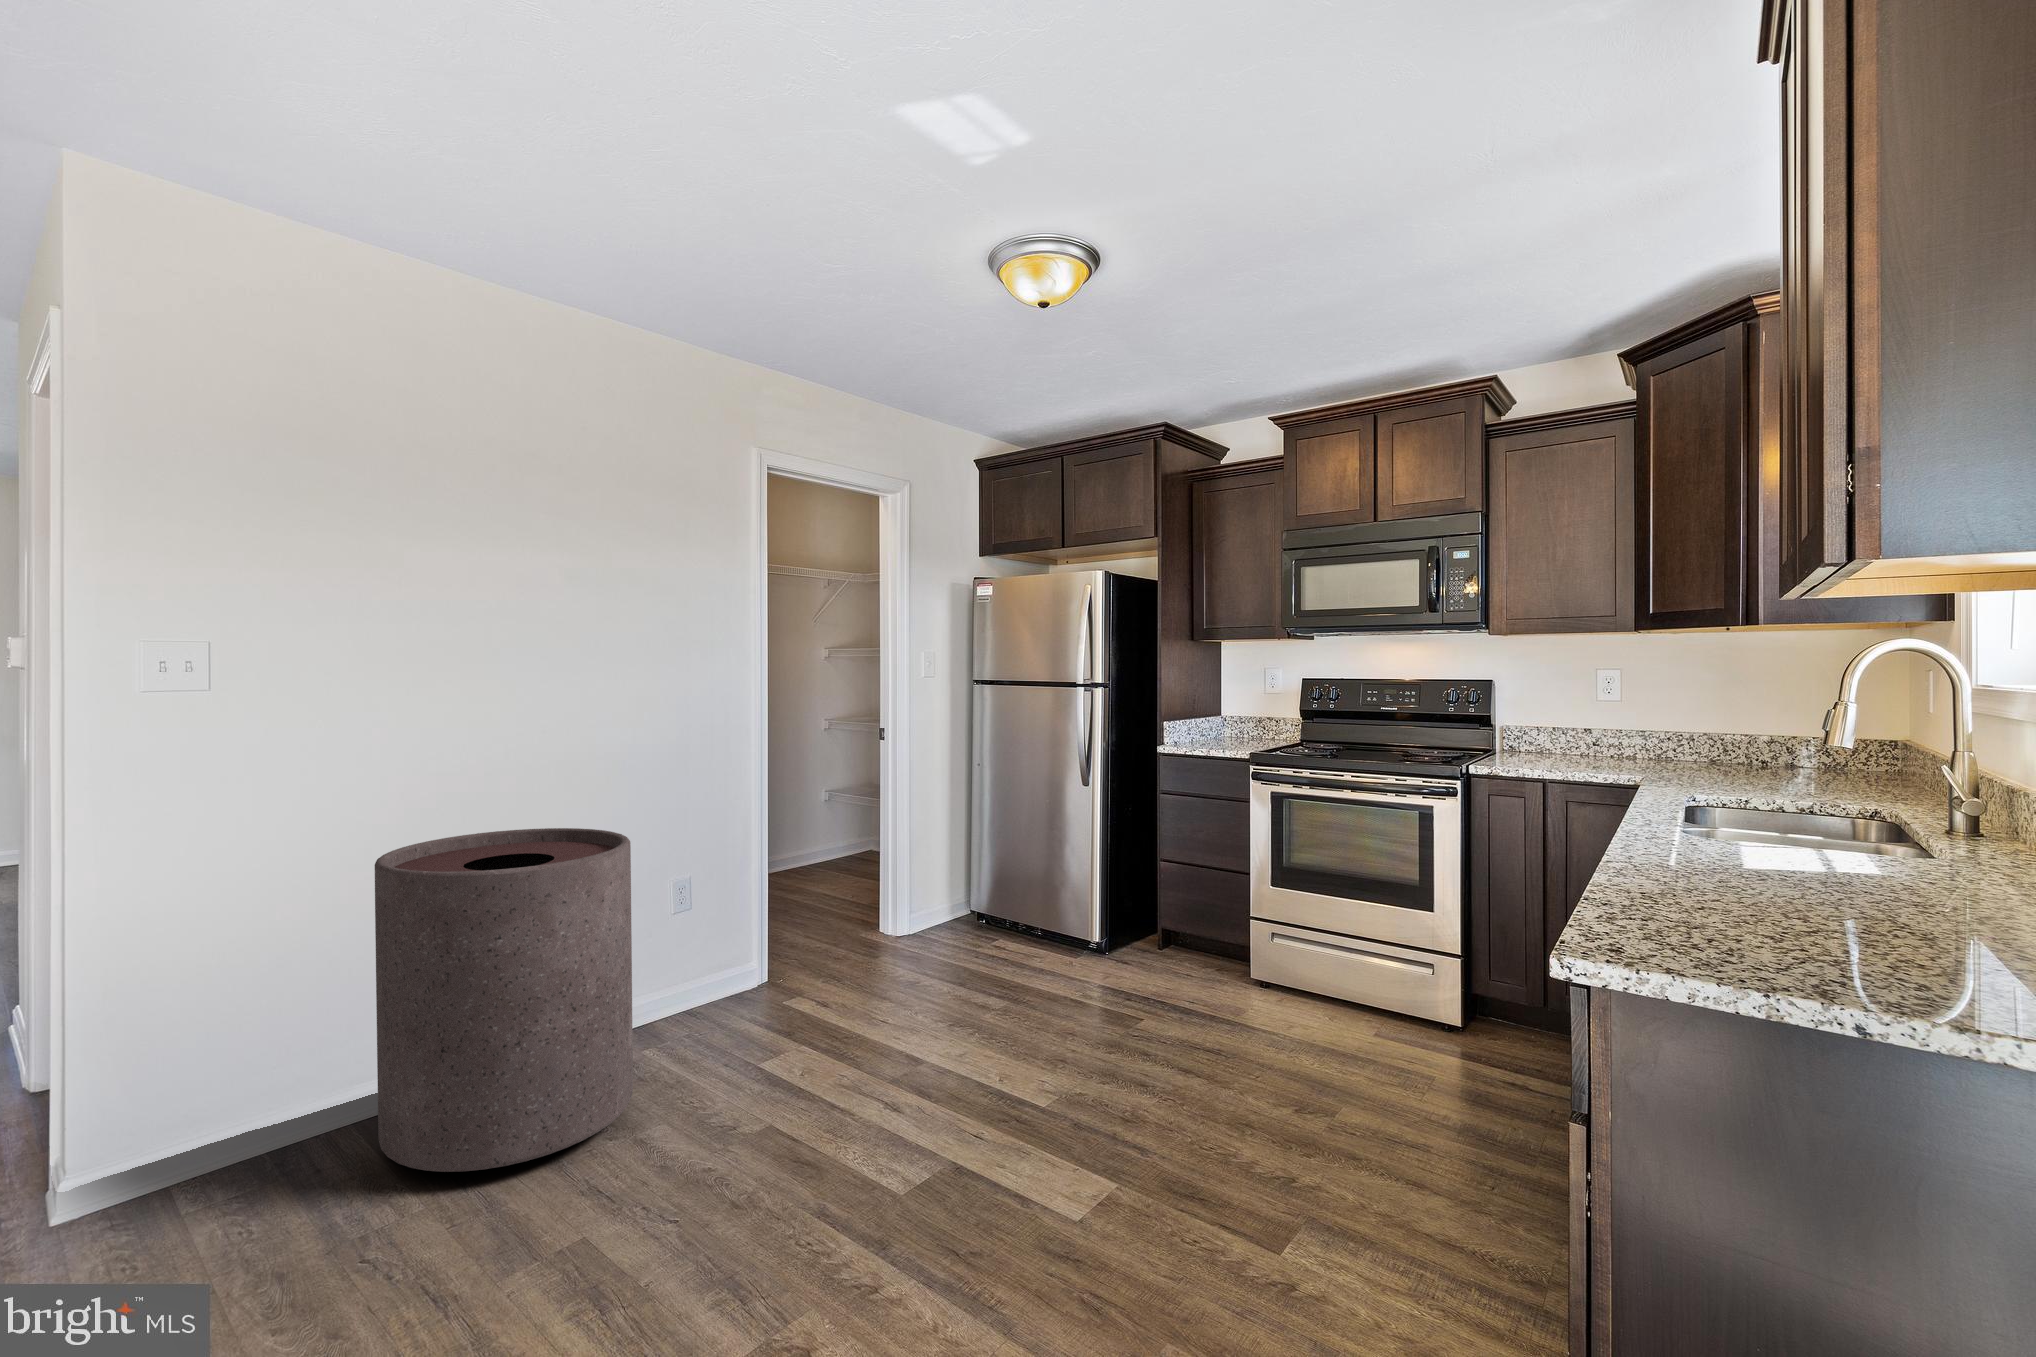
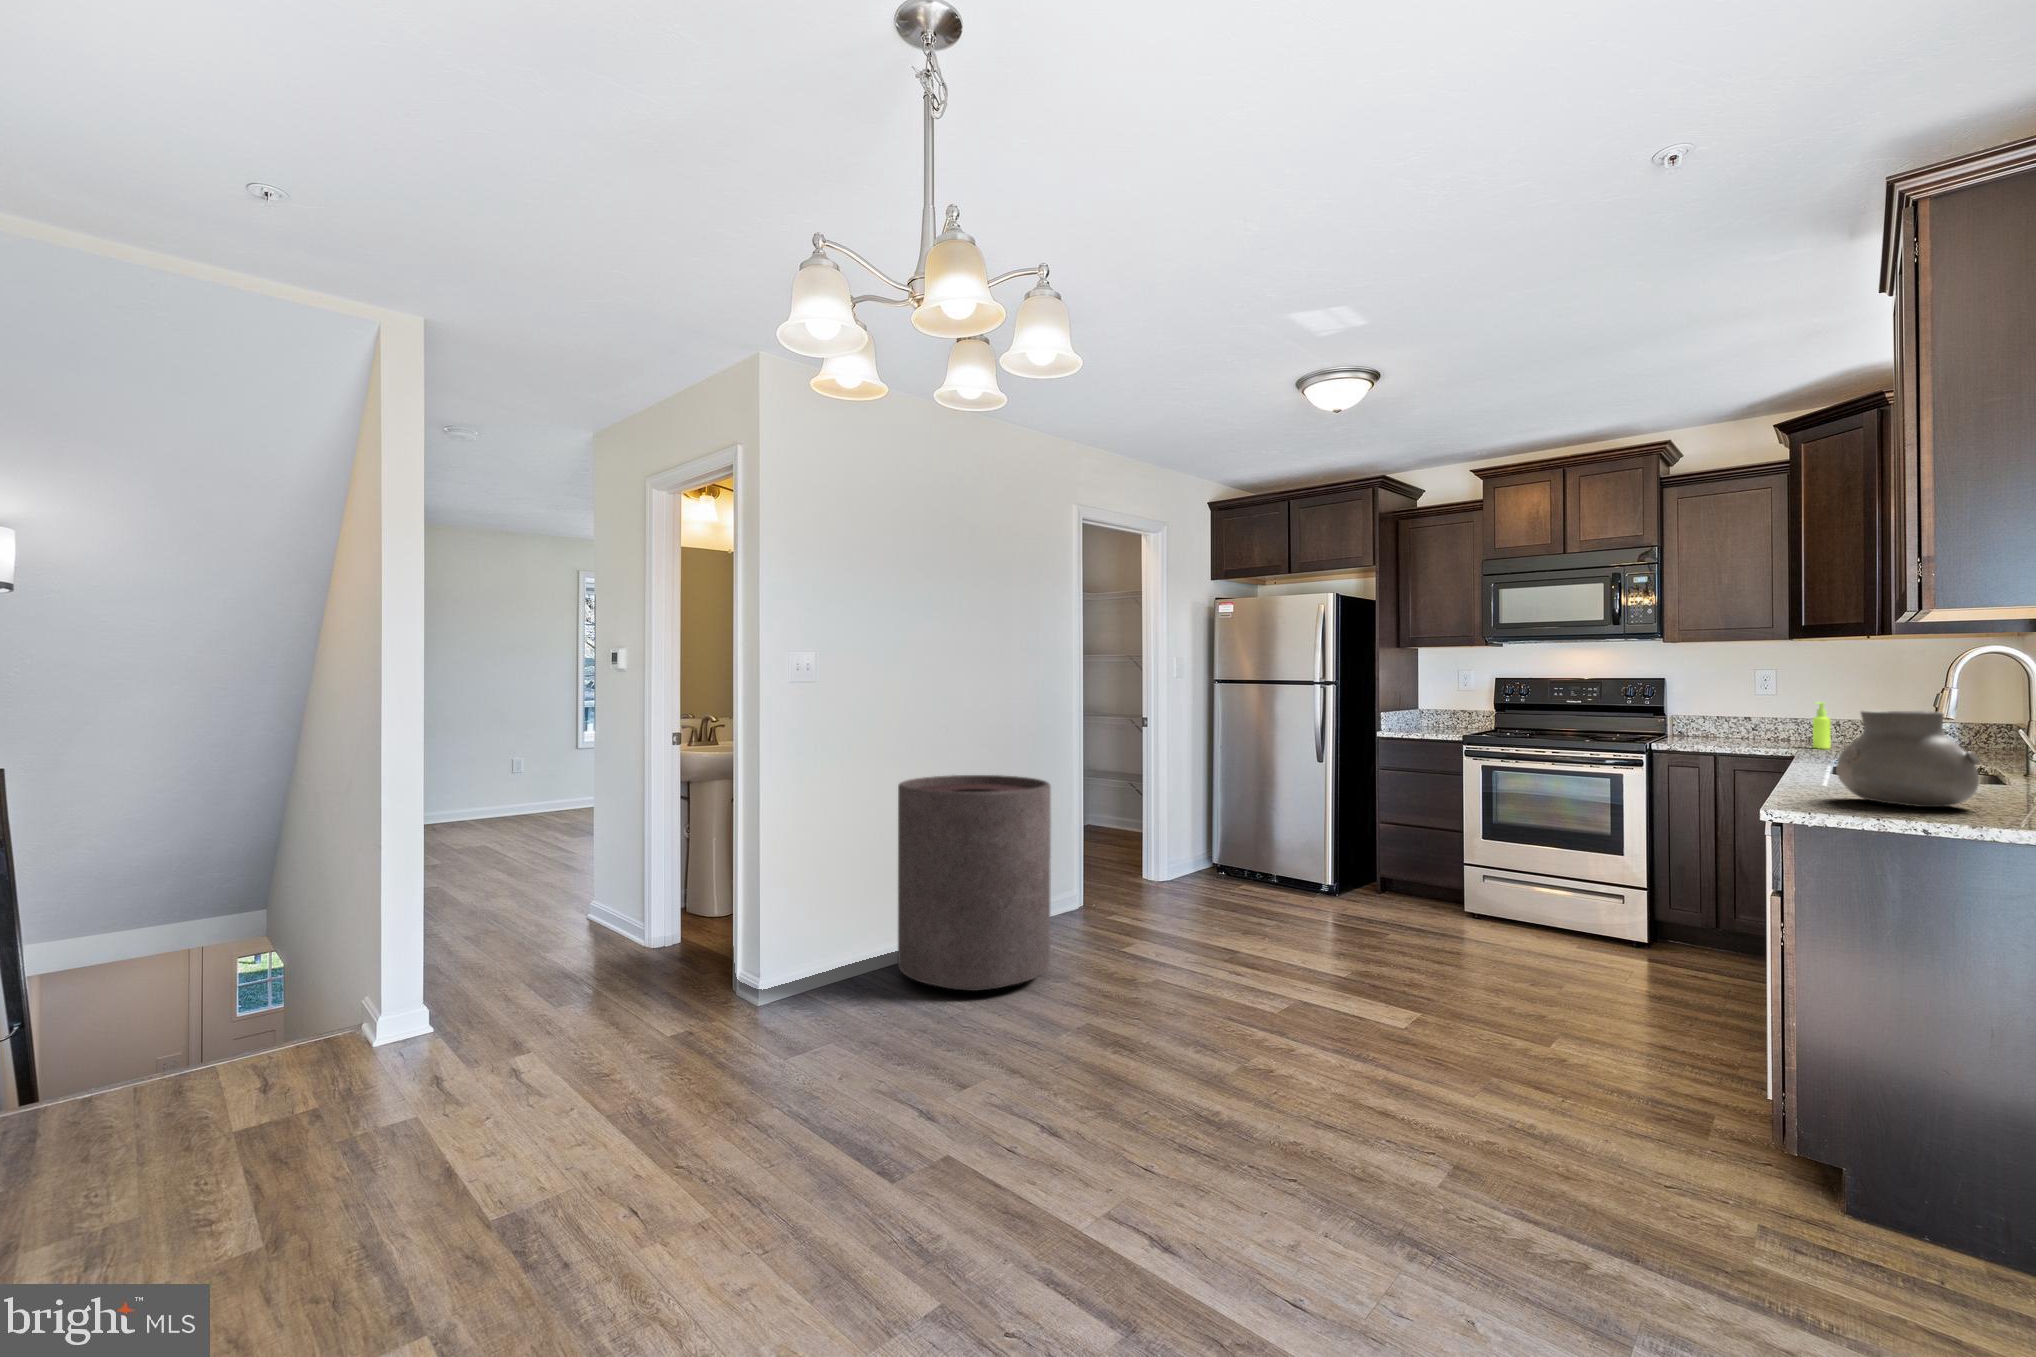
soap dispenser: none [1663,711,1684,770] -> present [1813,702,1831,749]
vase: none [1692,768,1934,948] -> present [1836,711,1980,807]

